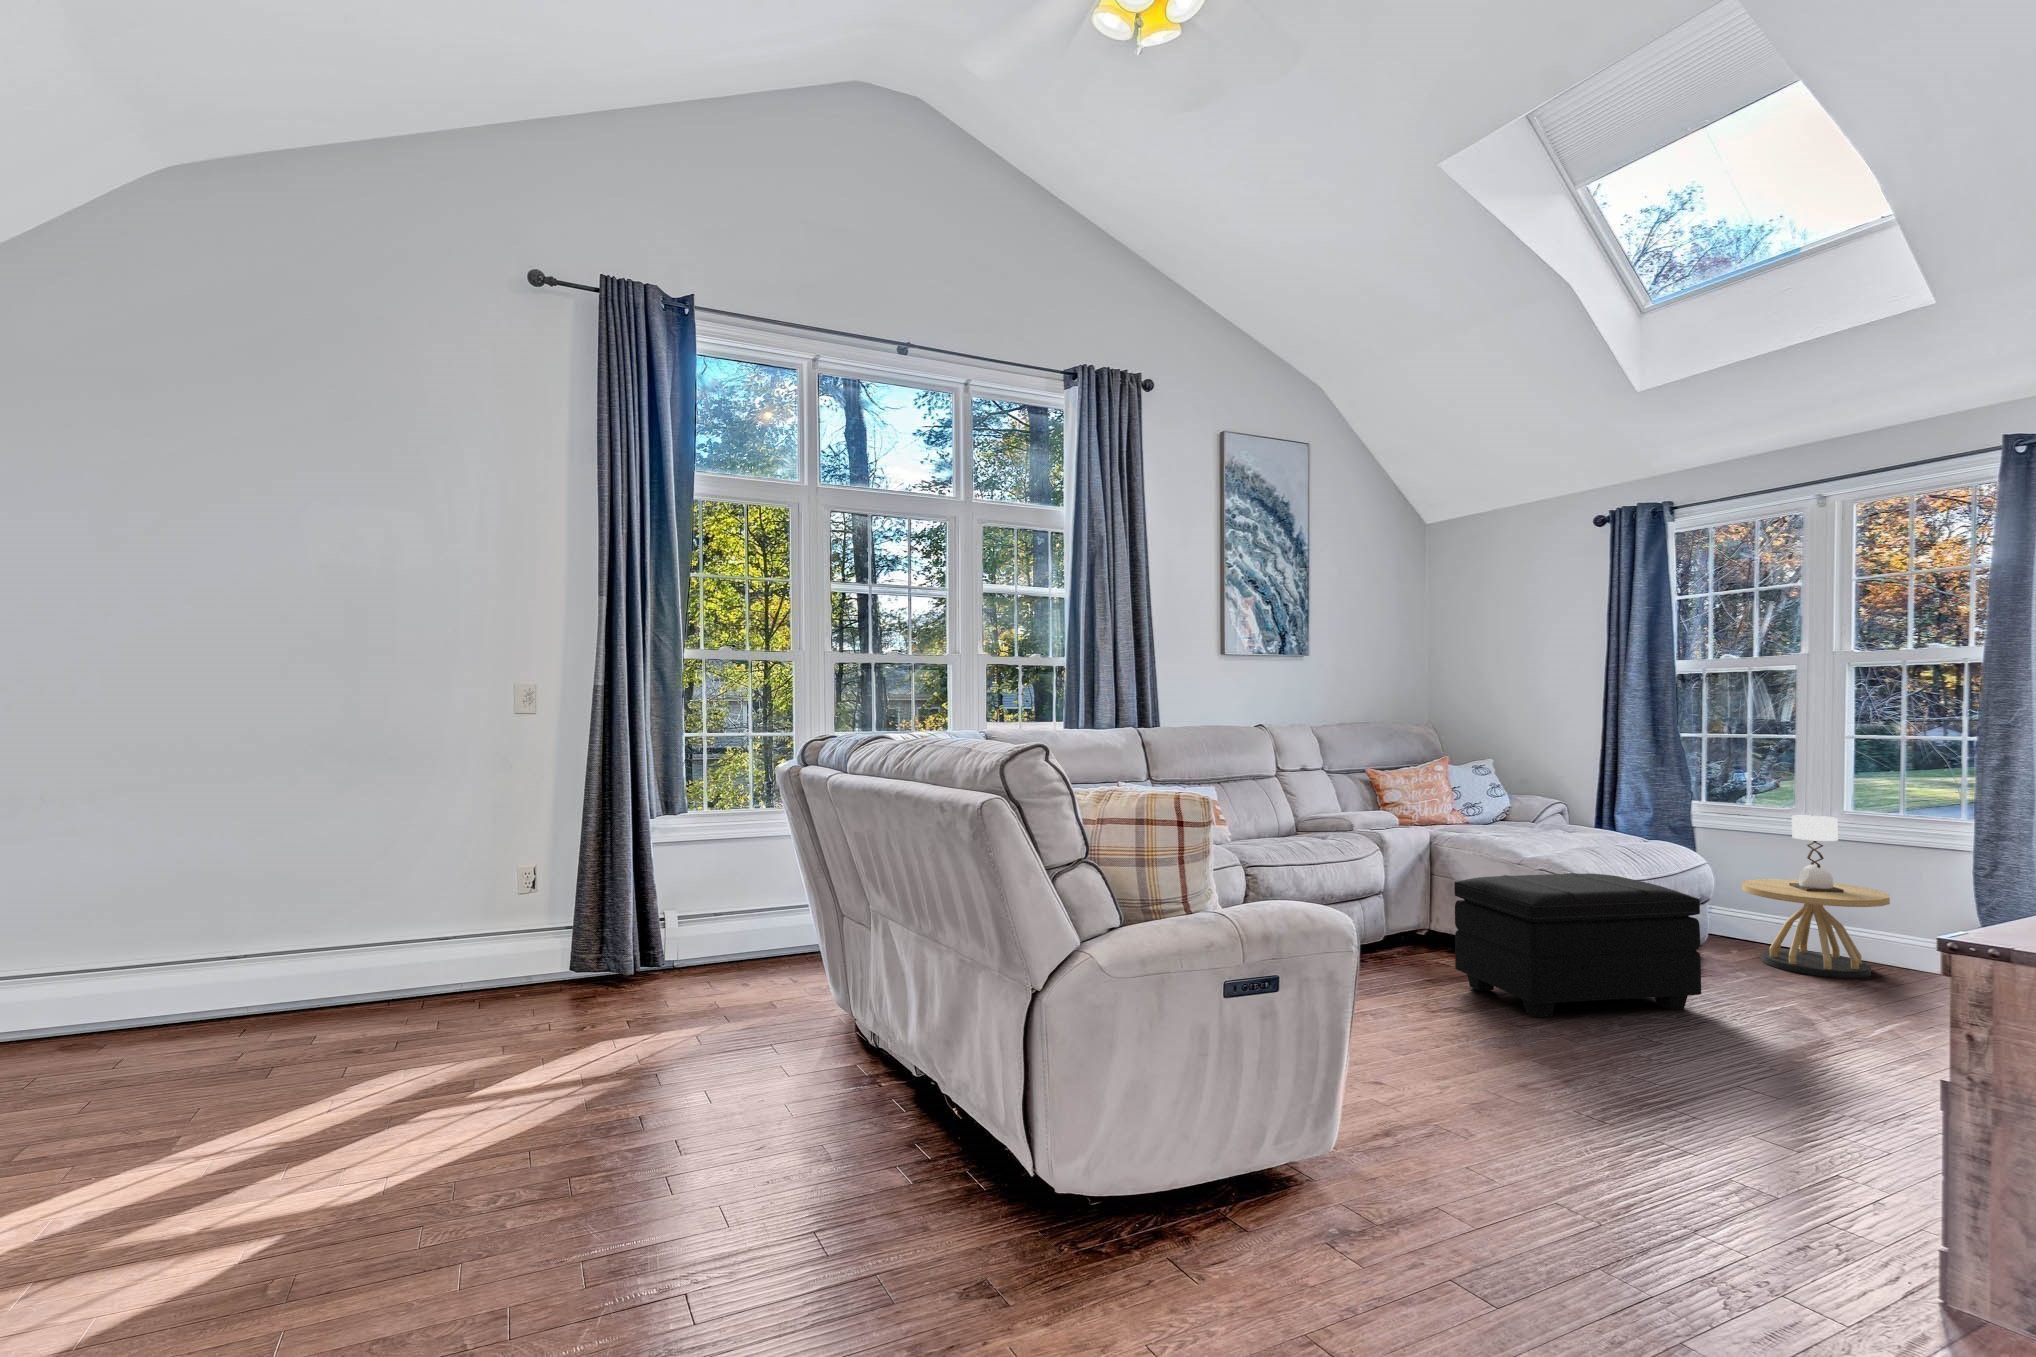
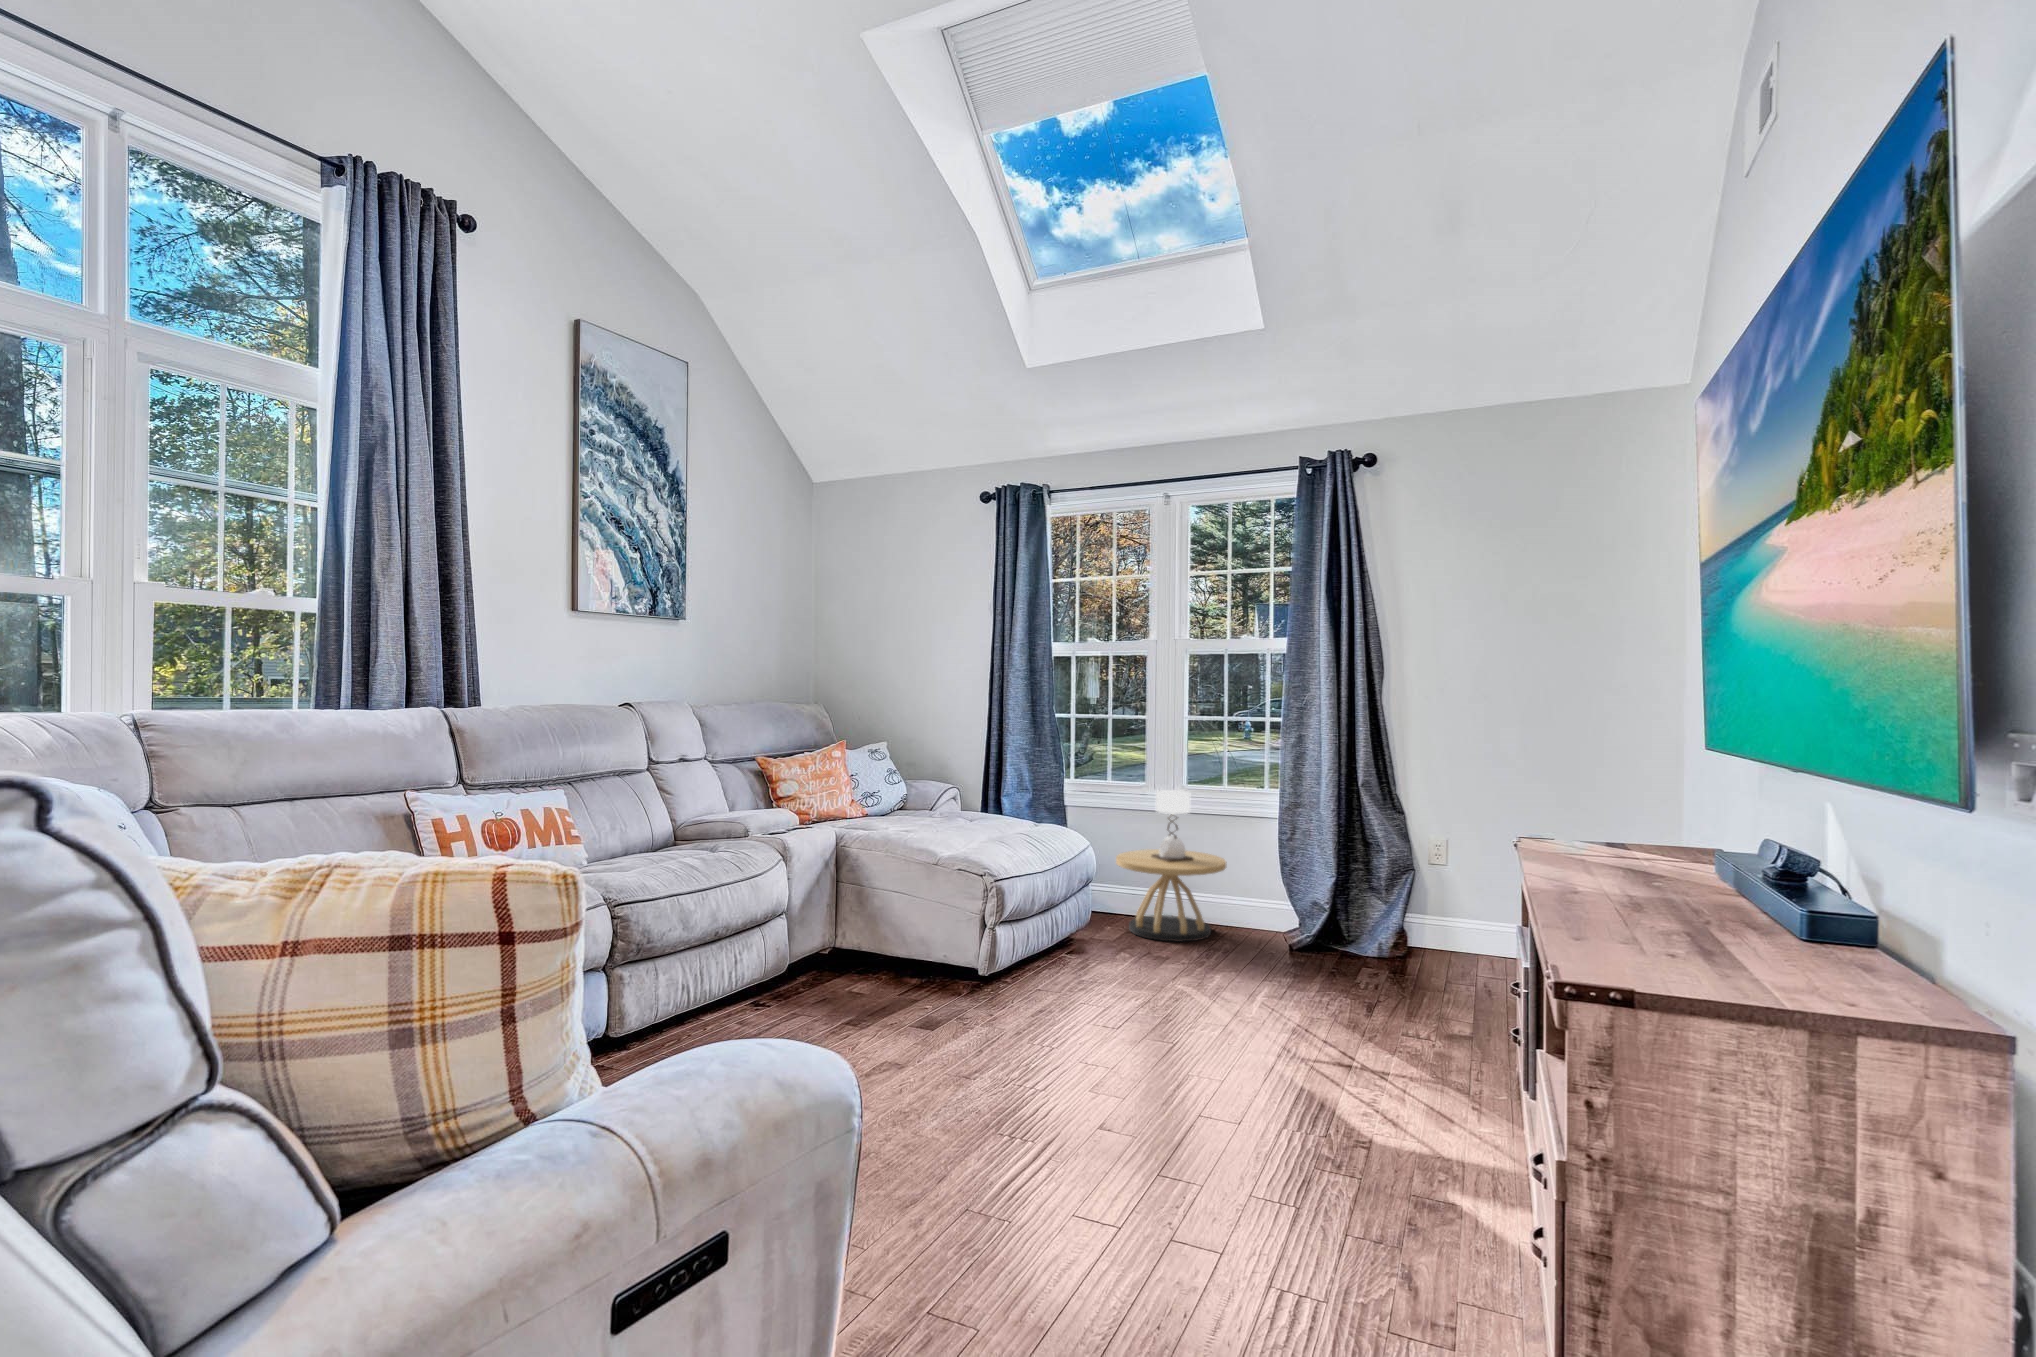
footstool: present [1454,873,1701,1017] -> none [882,869,1122,1055]

